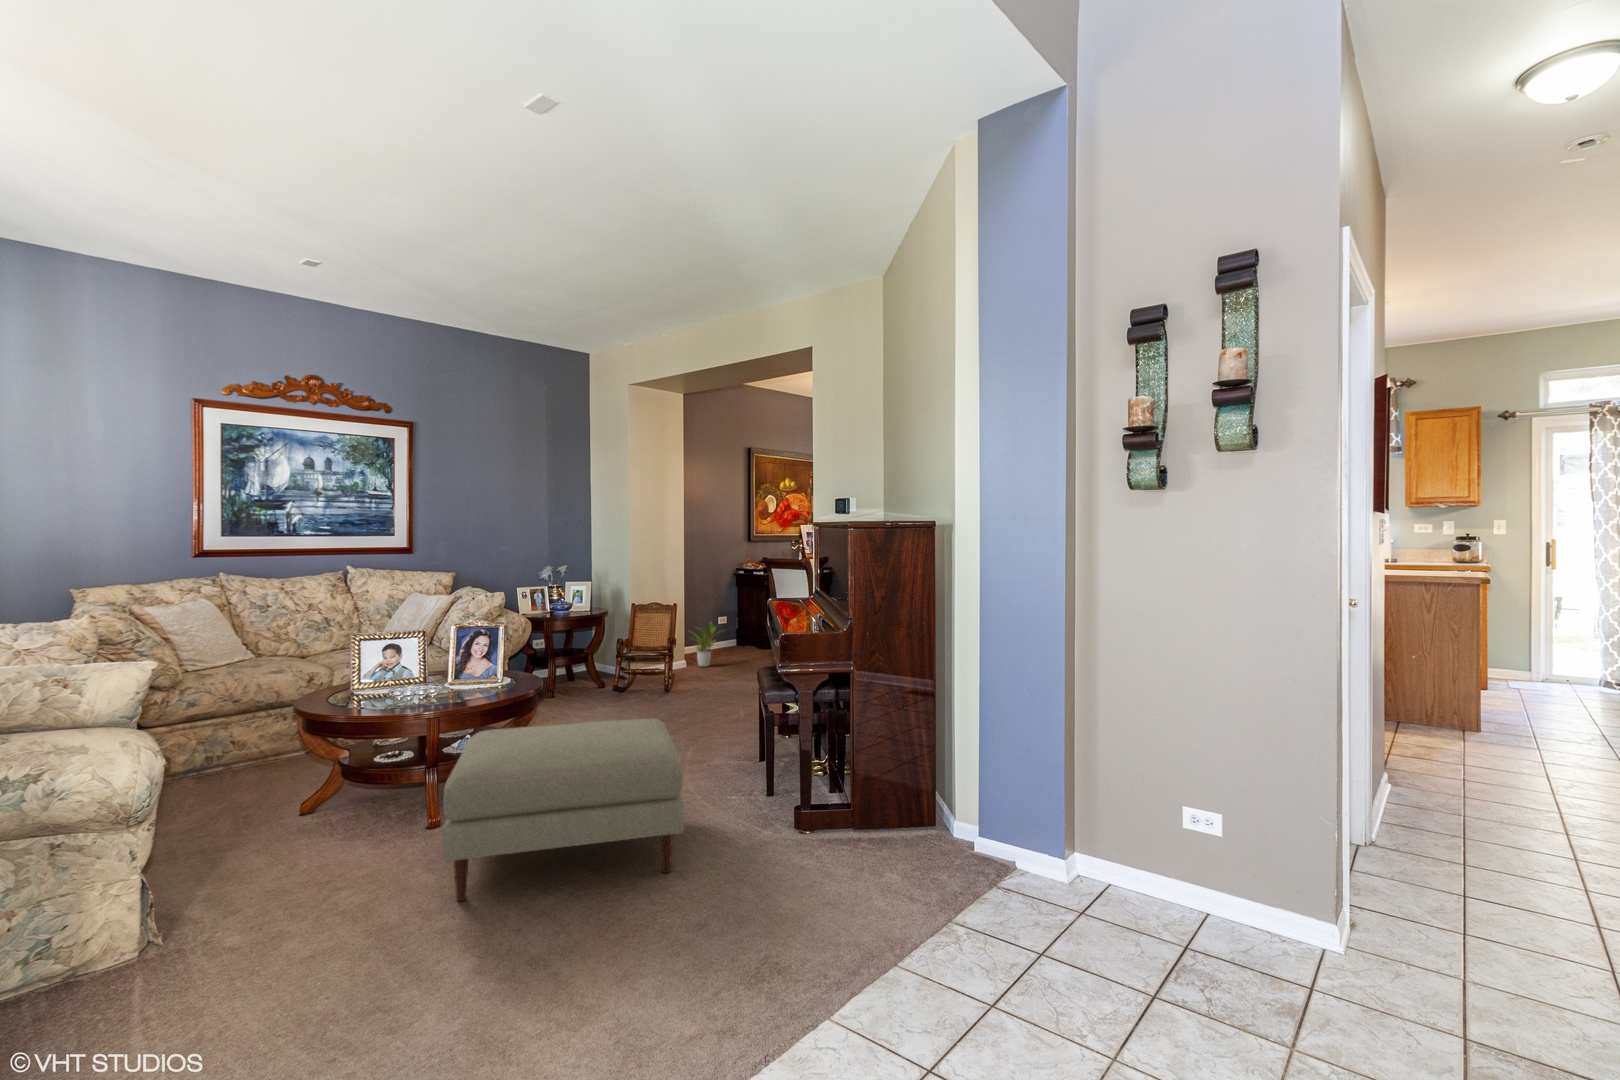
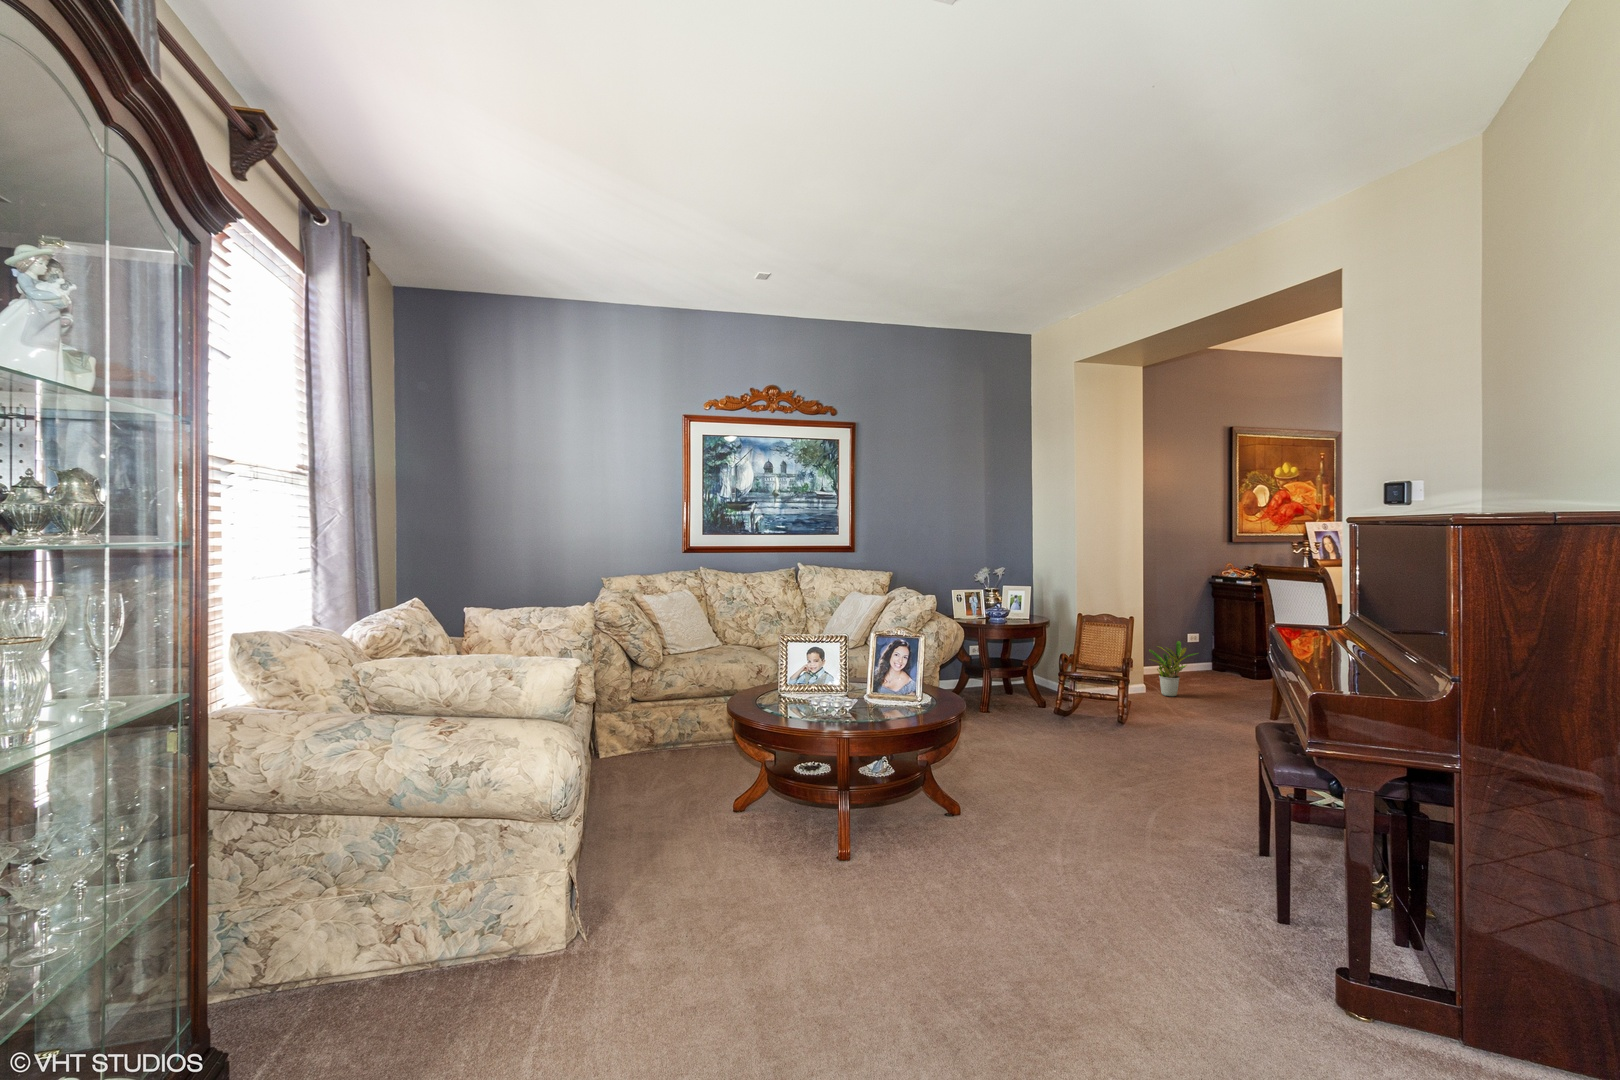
ottoman: present [442,719,684,901] -> none [831,764,1146,1028]

